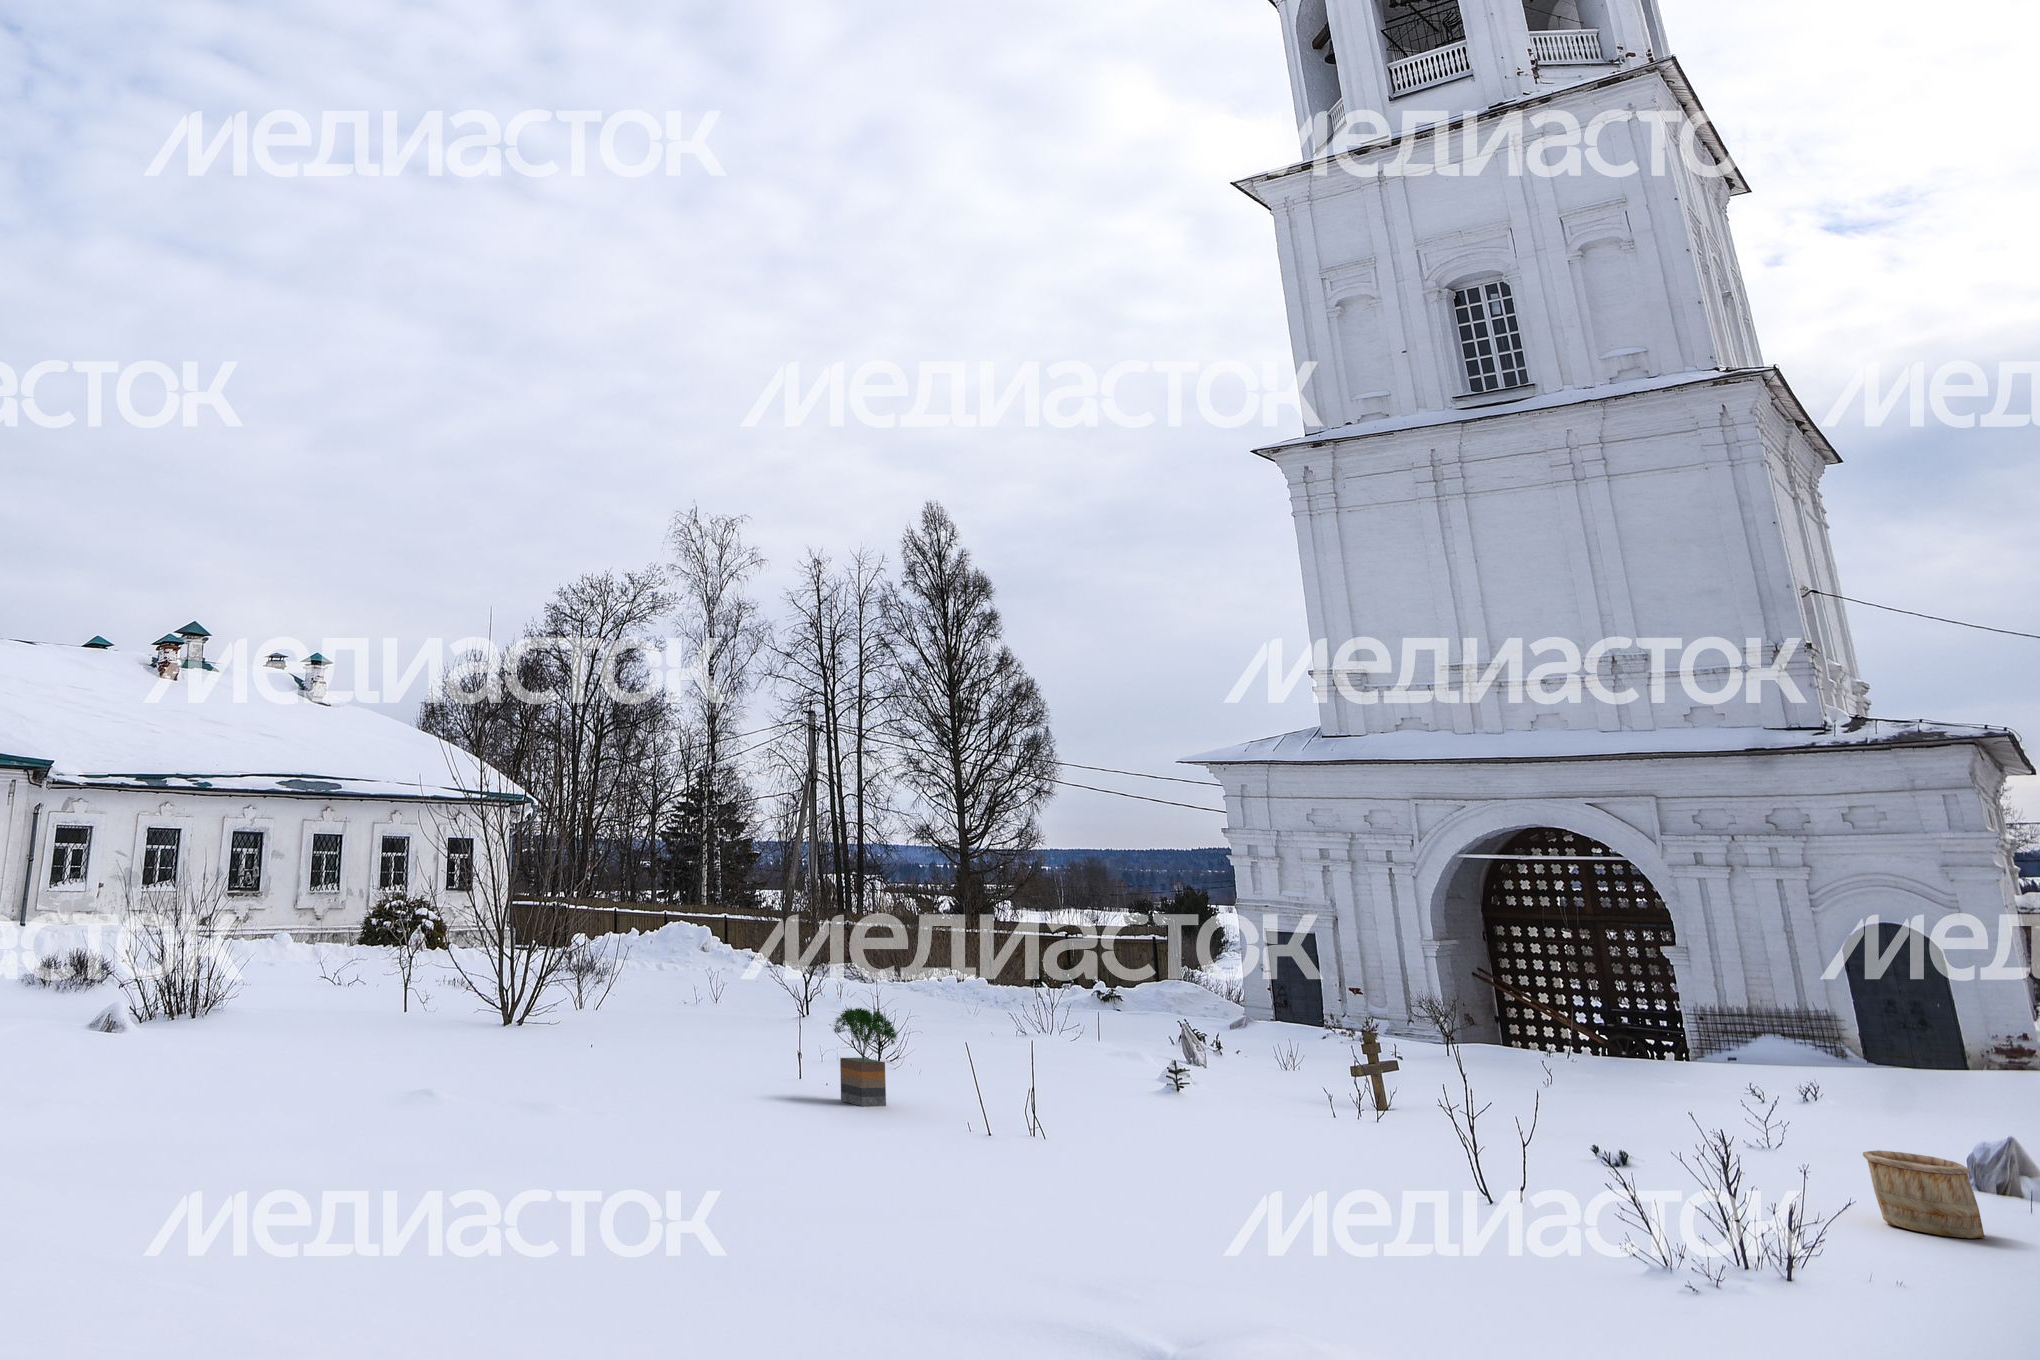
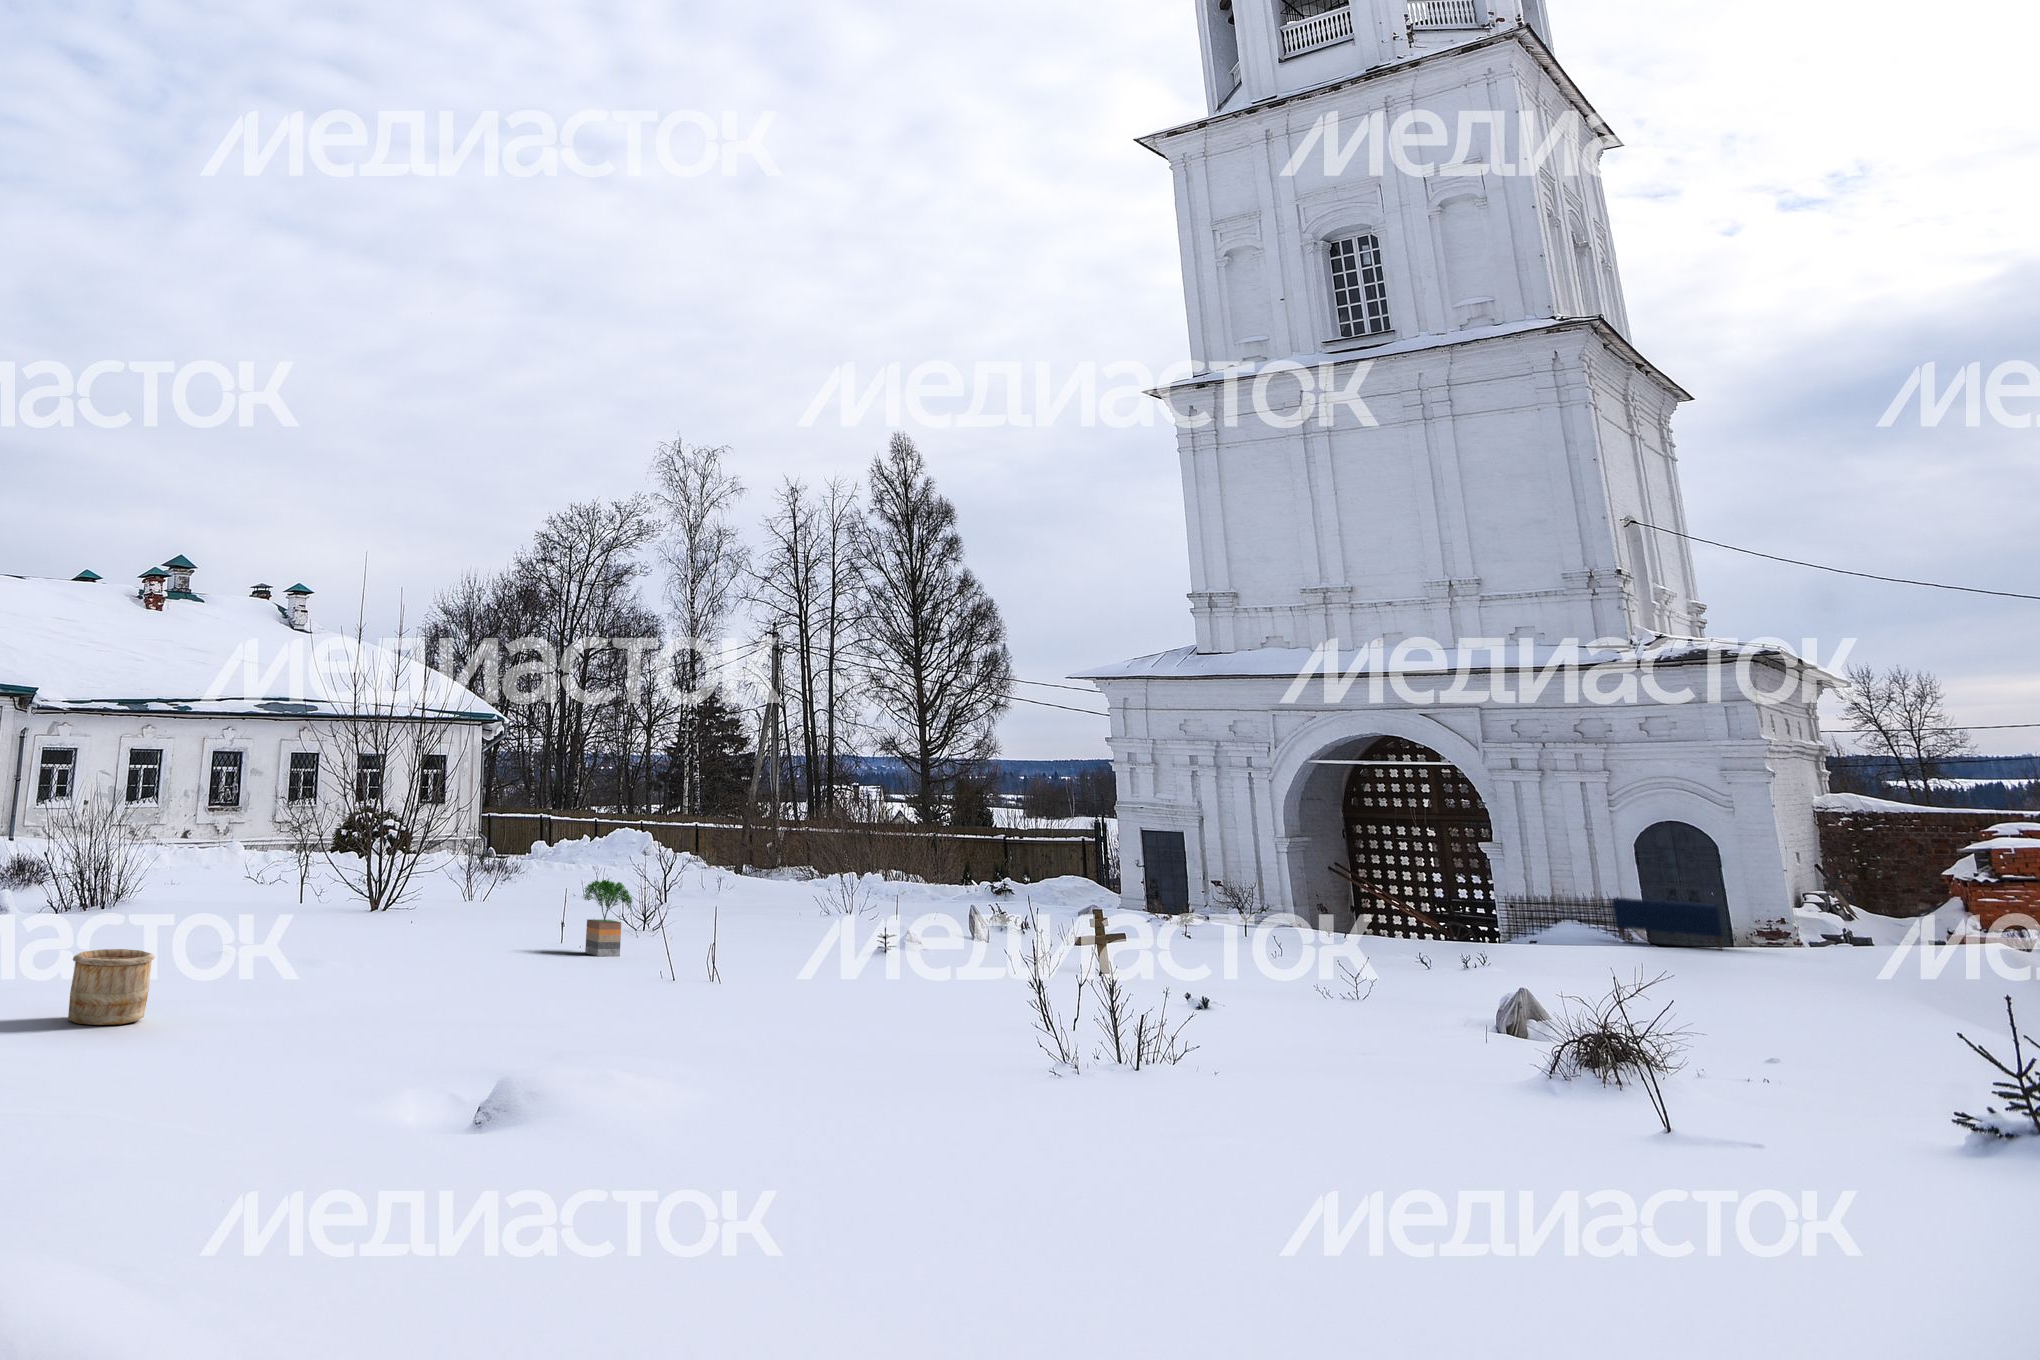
bench: none [1871,1021,2021,1088] -> present [1612,897,1723,950]
wooden bucket: present [1863,1150,1984,1238] -> present [68,949,155,1025]

